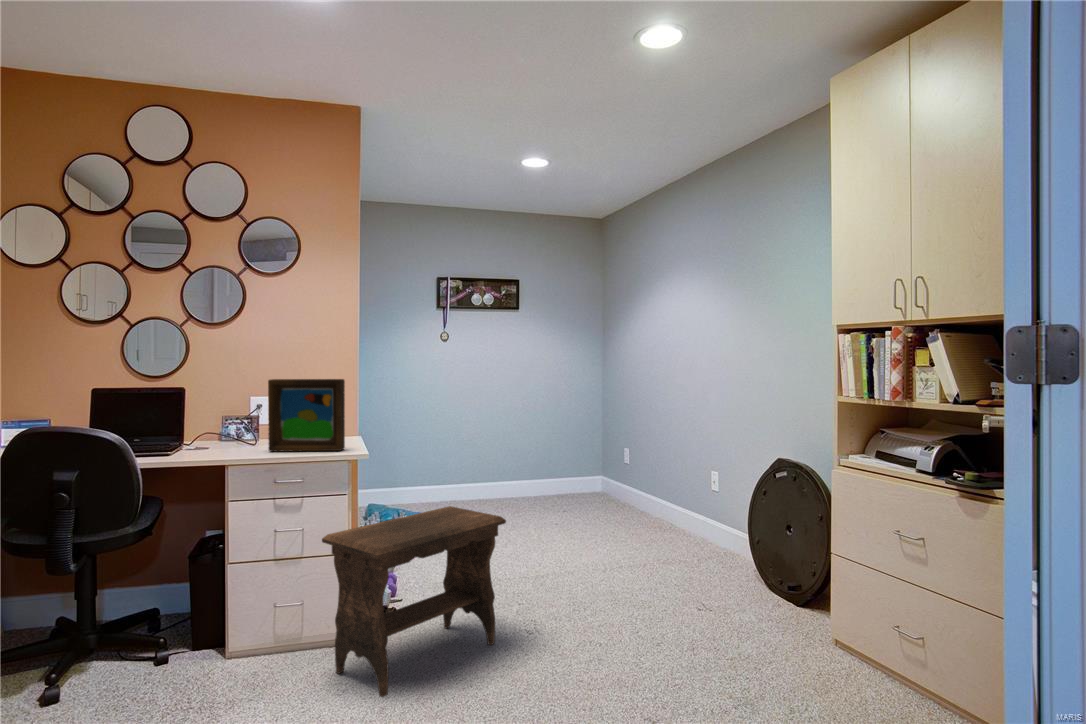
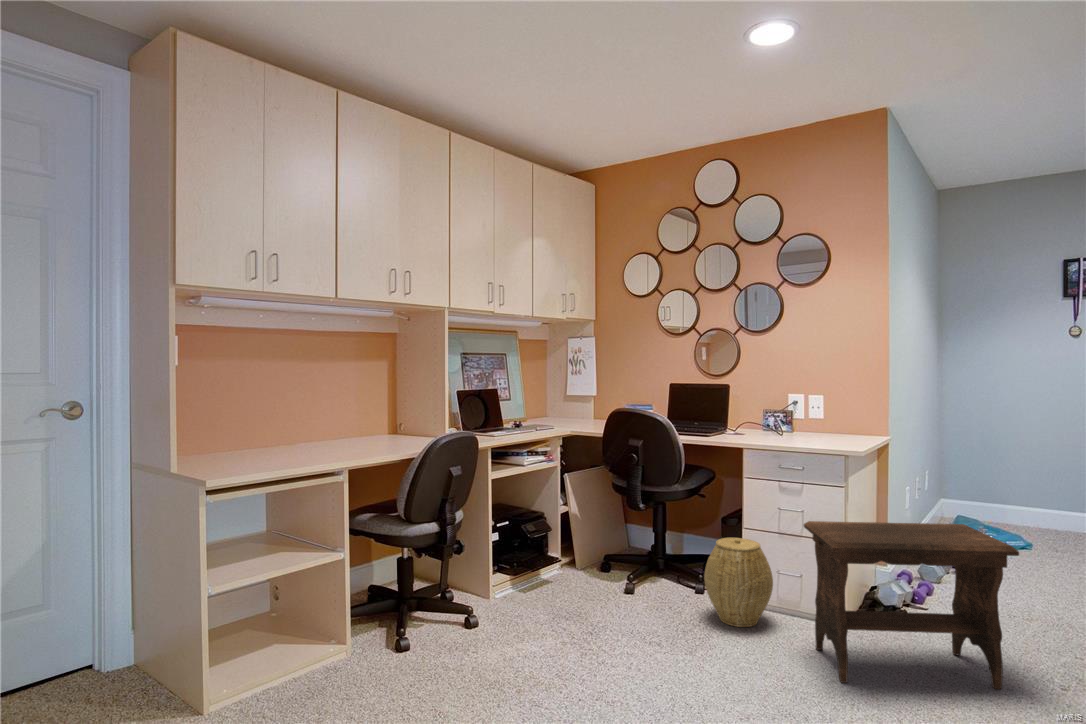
picture frame: present [268,379,345,452] -> none [779,380,846,449]
woven basket: none [186,574,276,687] -> present [704,538,773,627]

